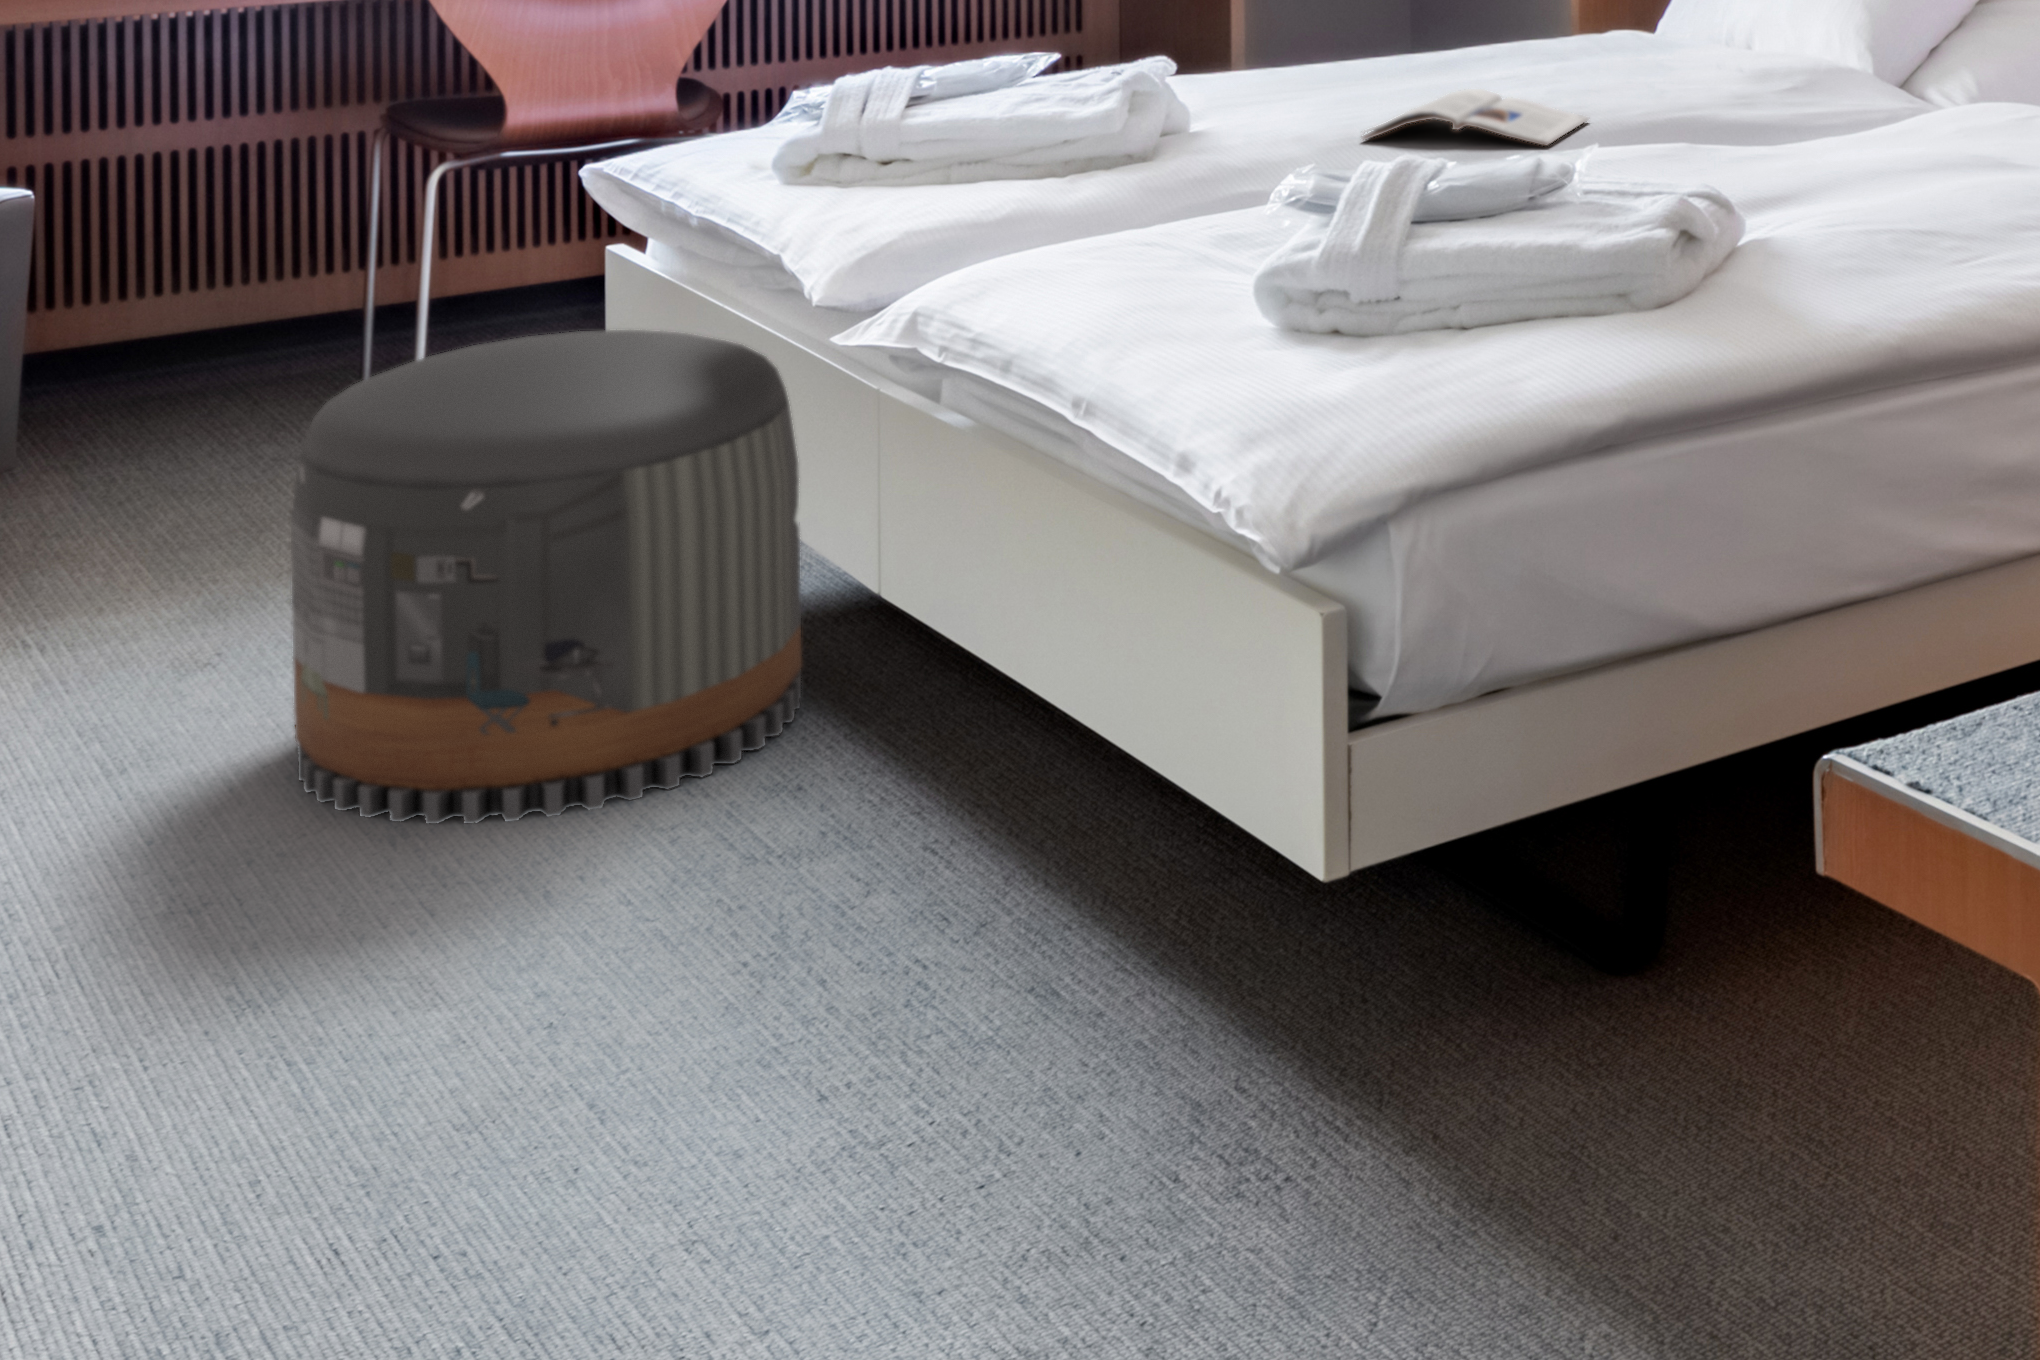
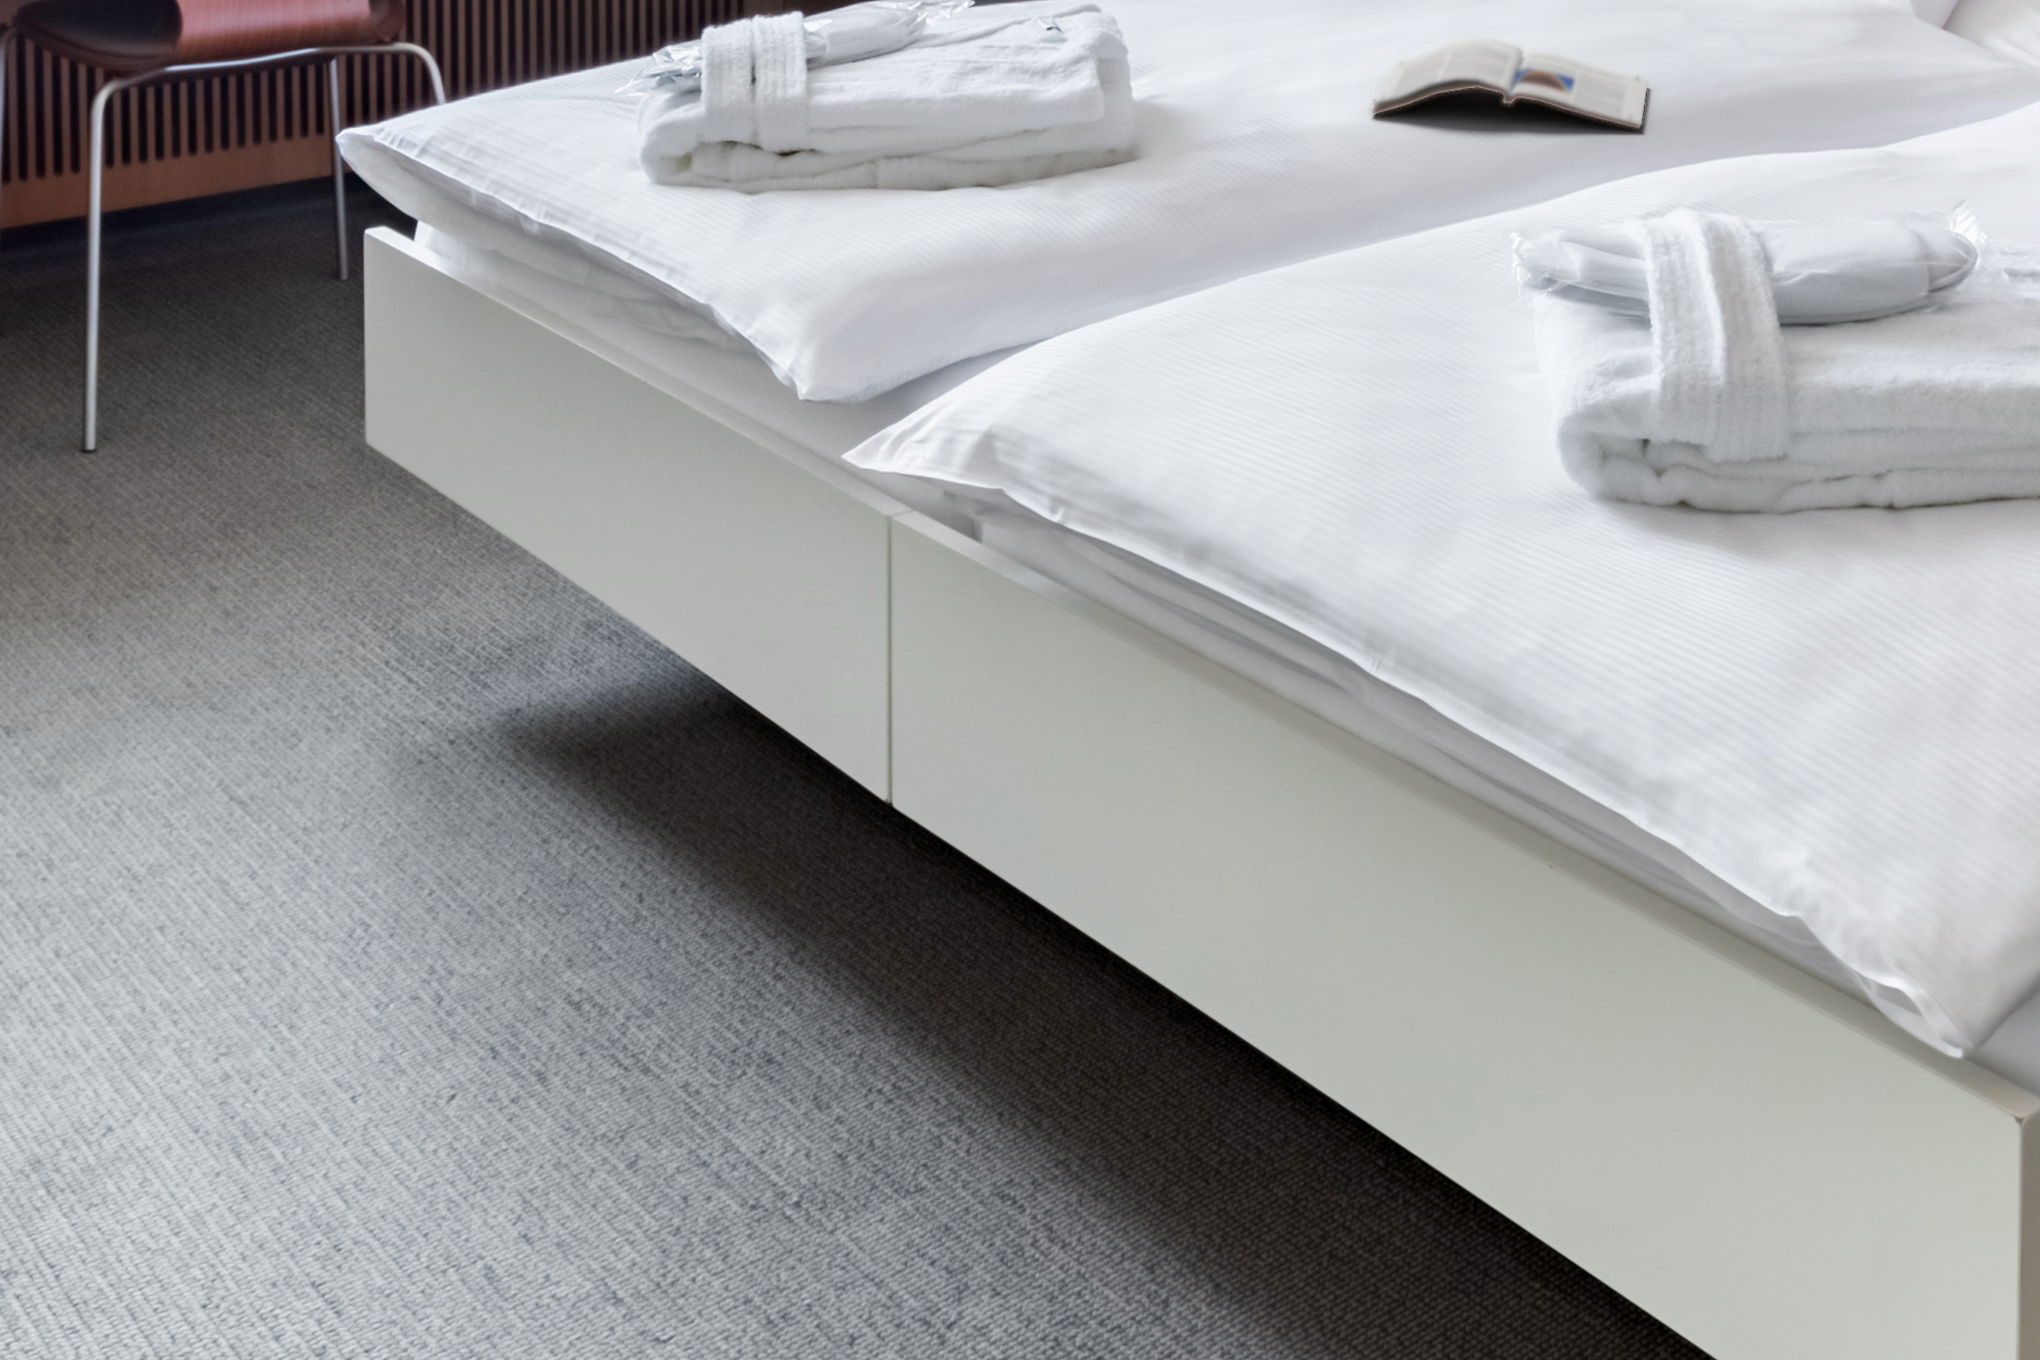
pouf: present [291,330,802,824] -> none [66,388,735,1174]

